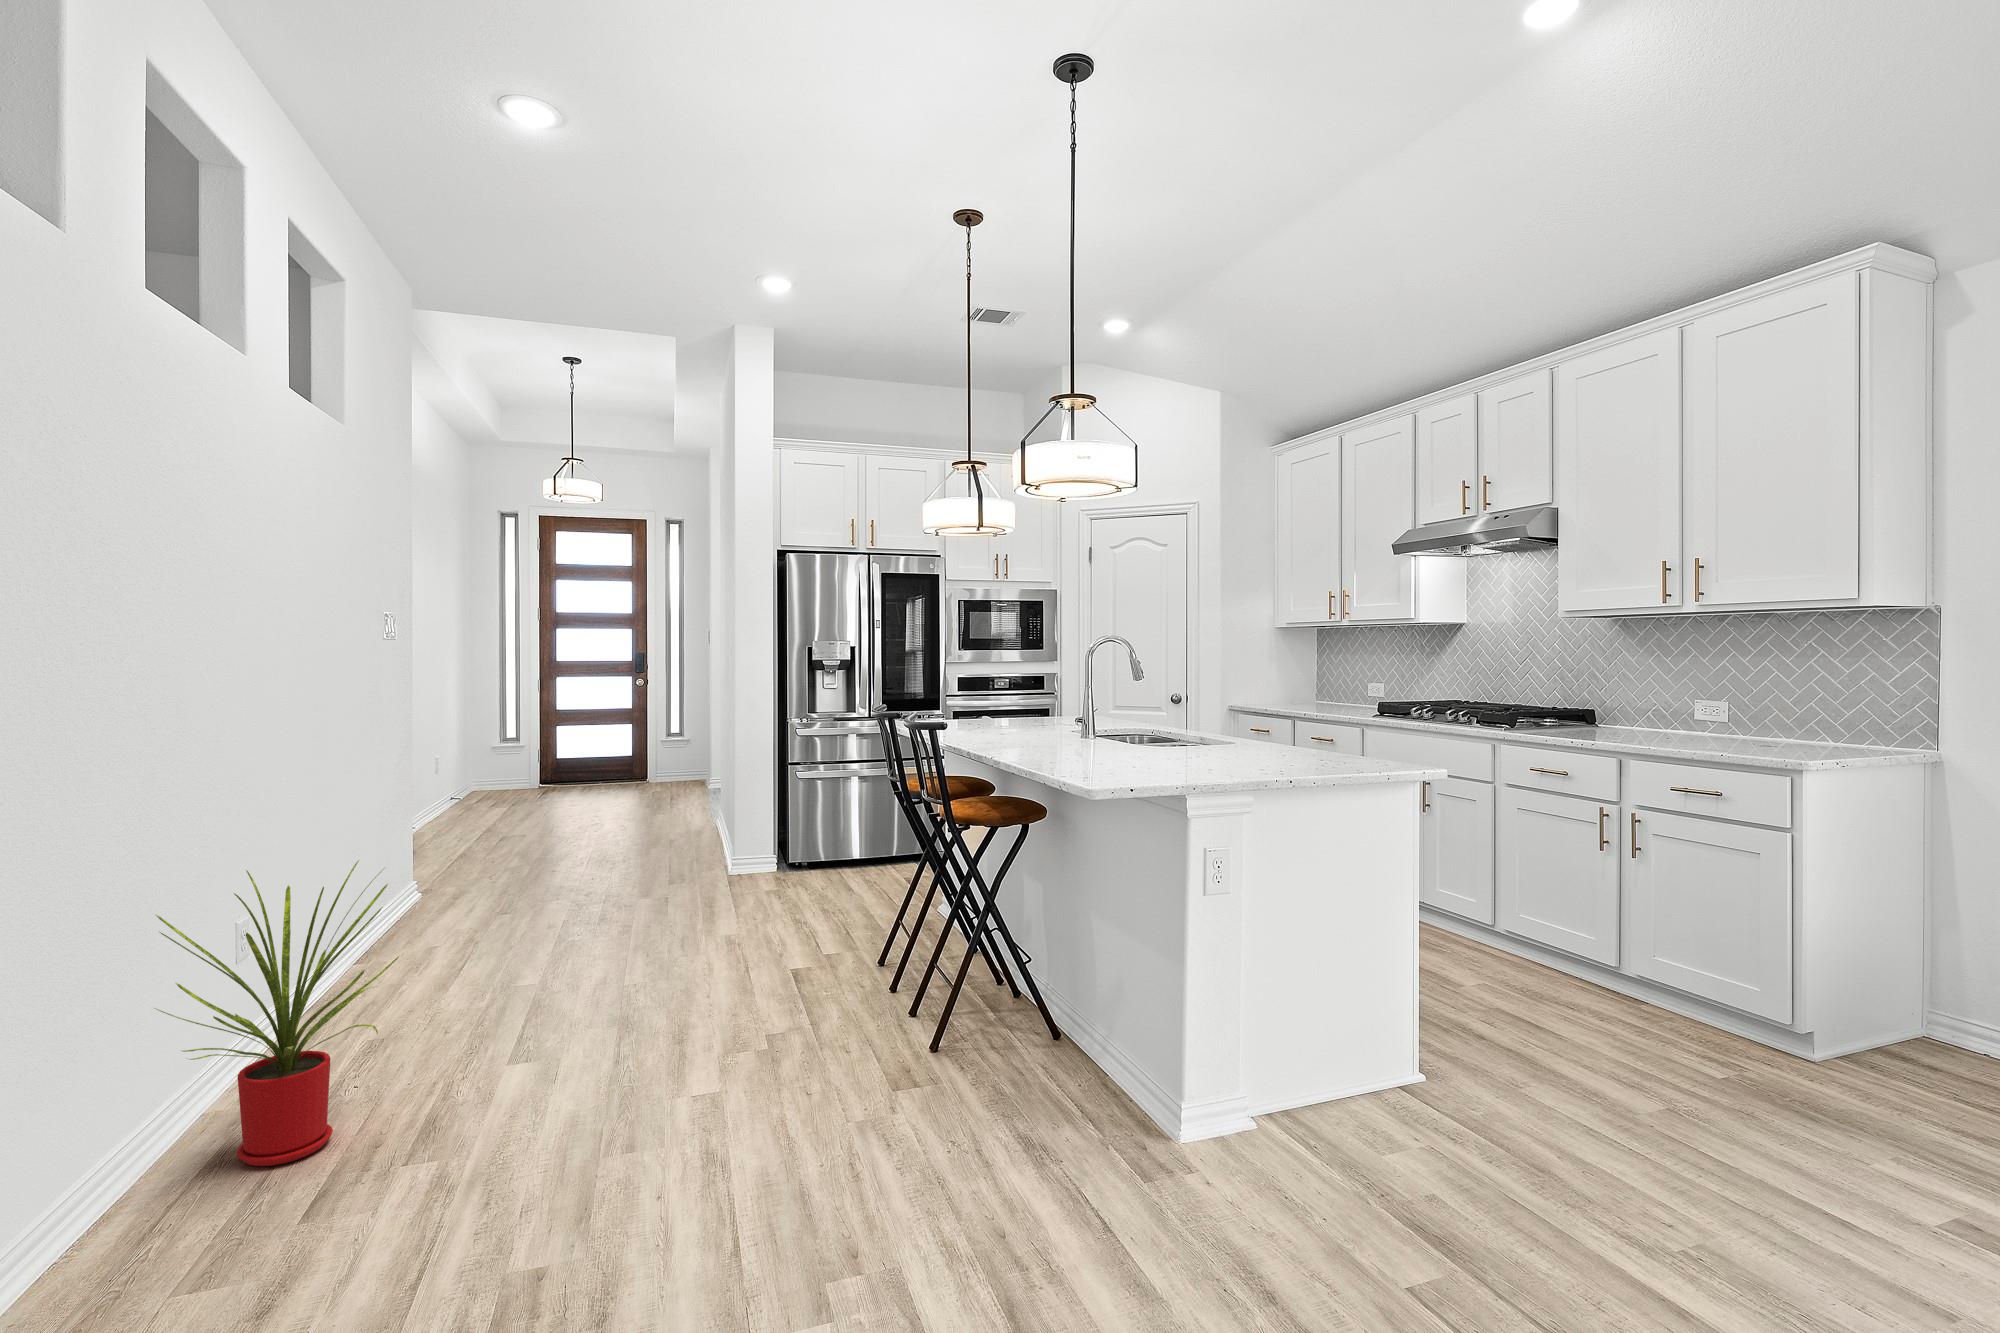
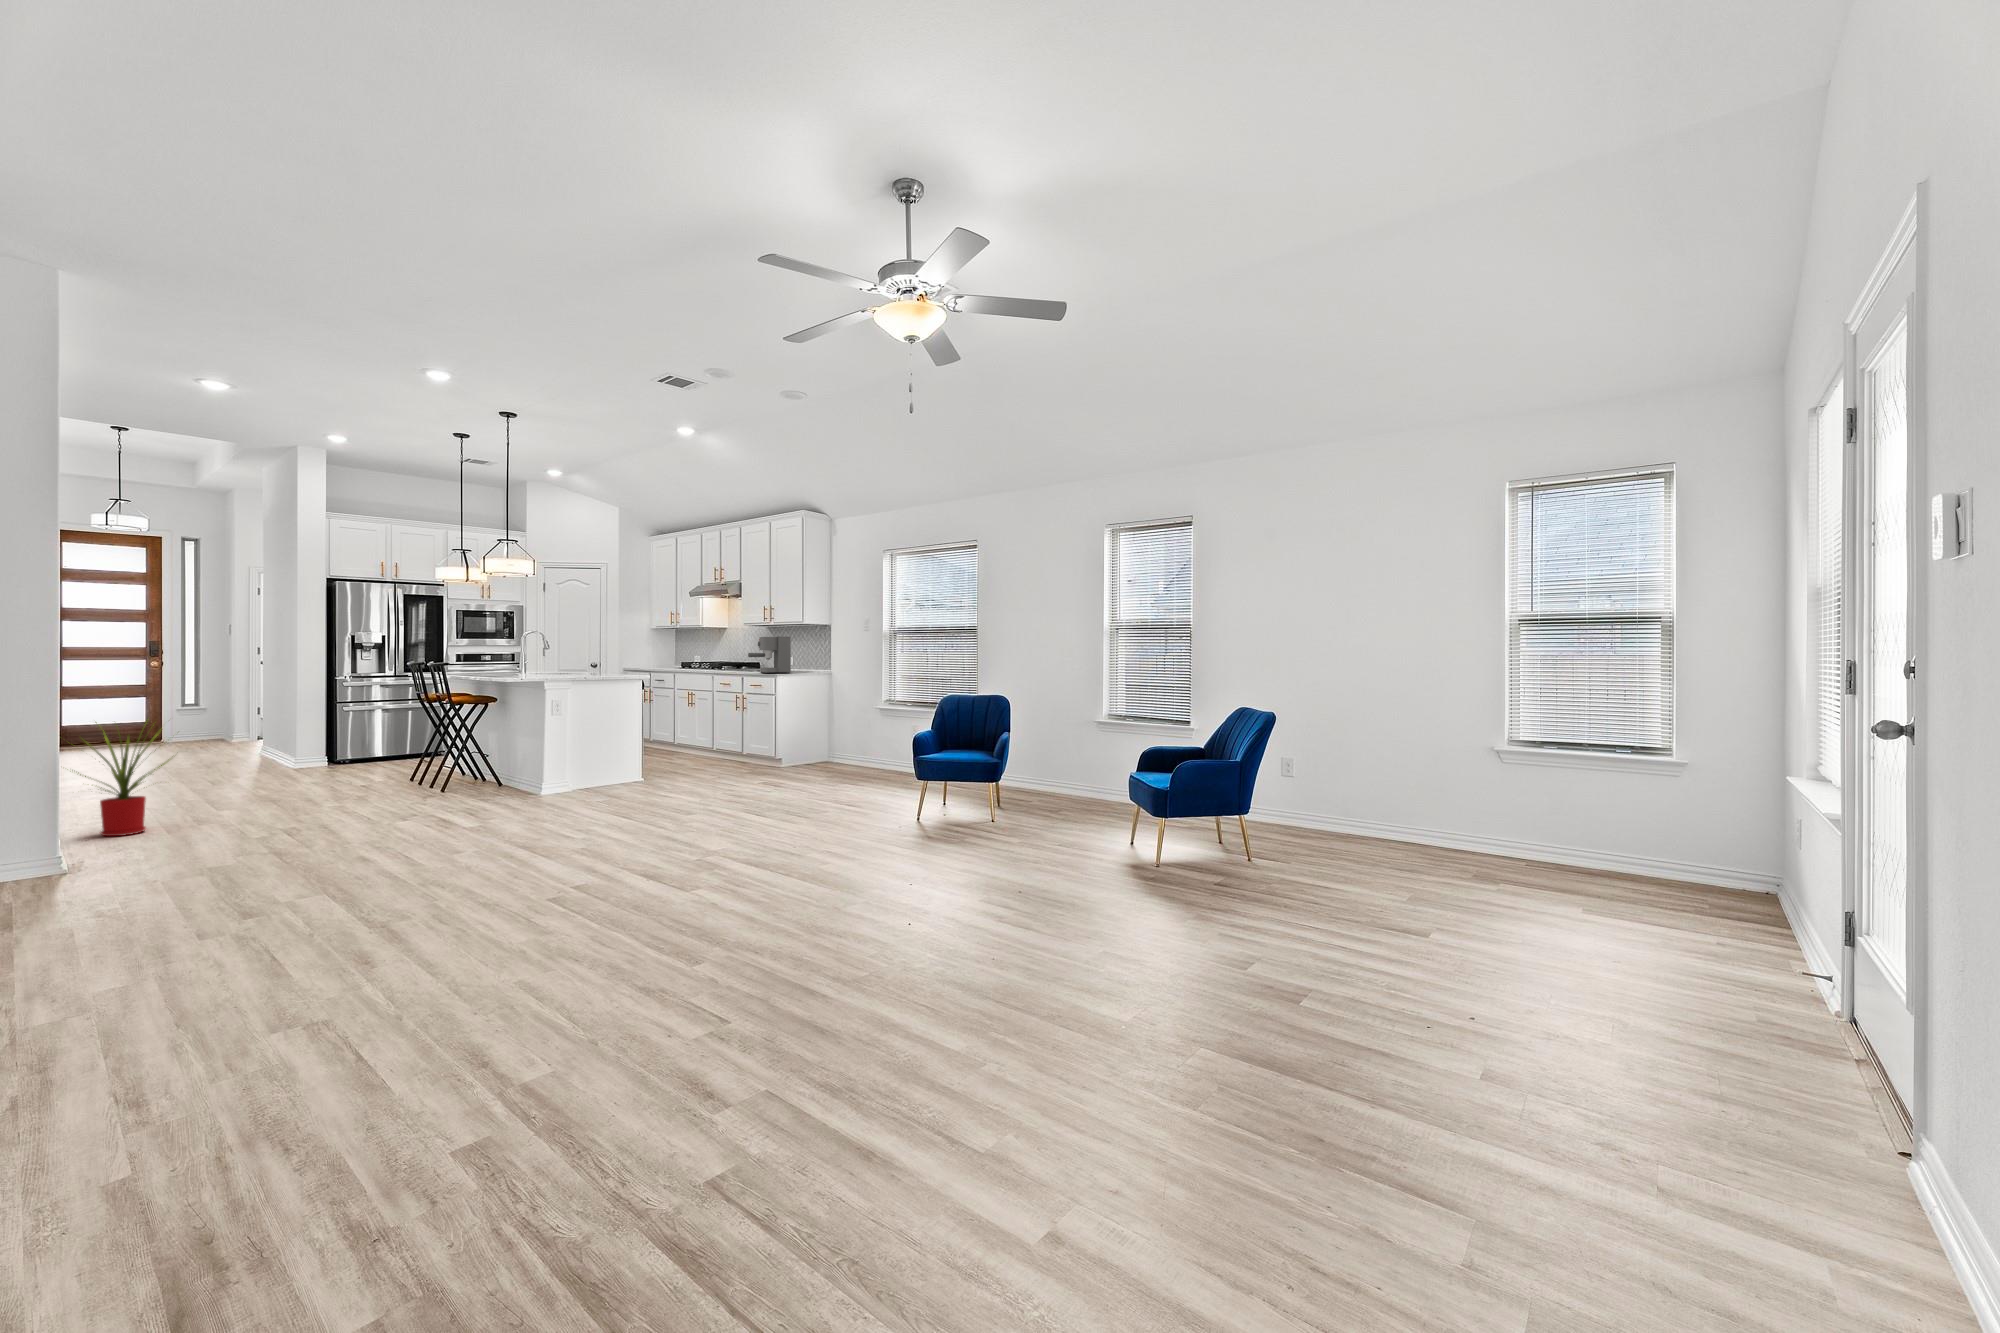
coffee maker: none [1616,644,1750,747] -> present [748,637,791,673]

